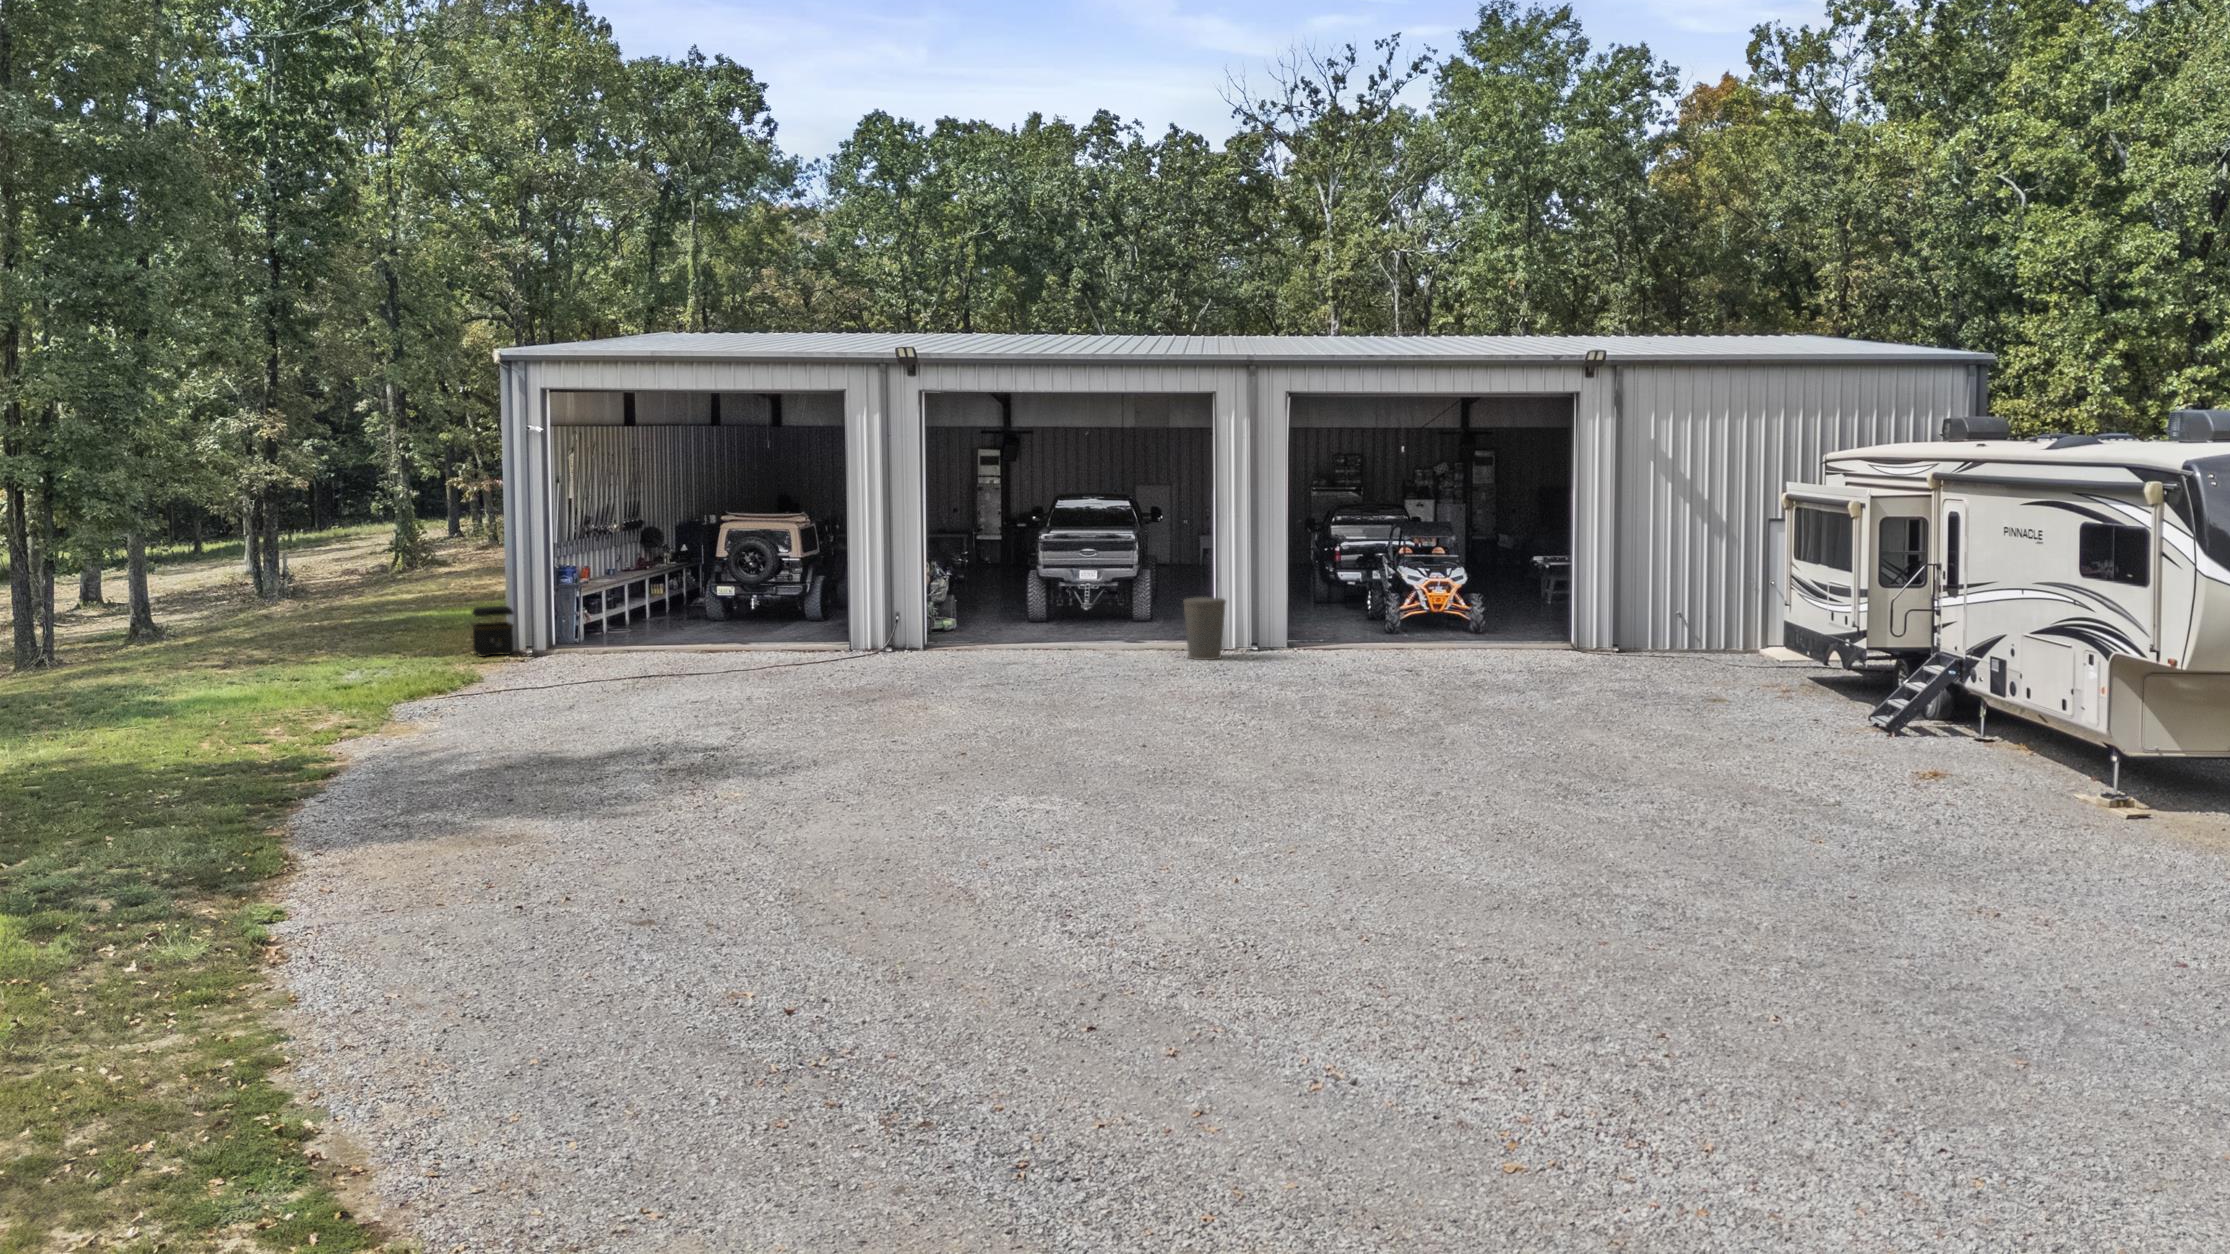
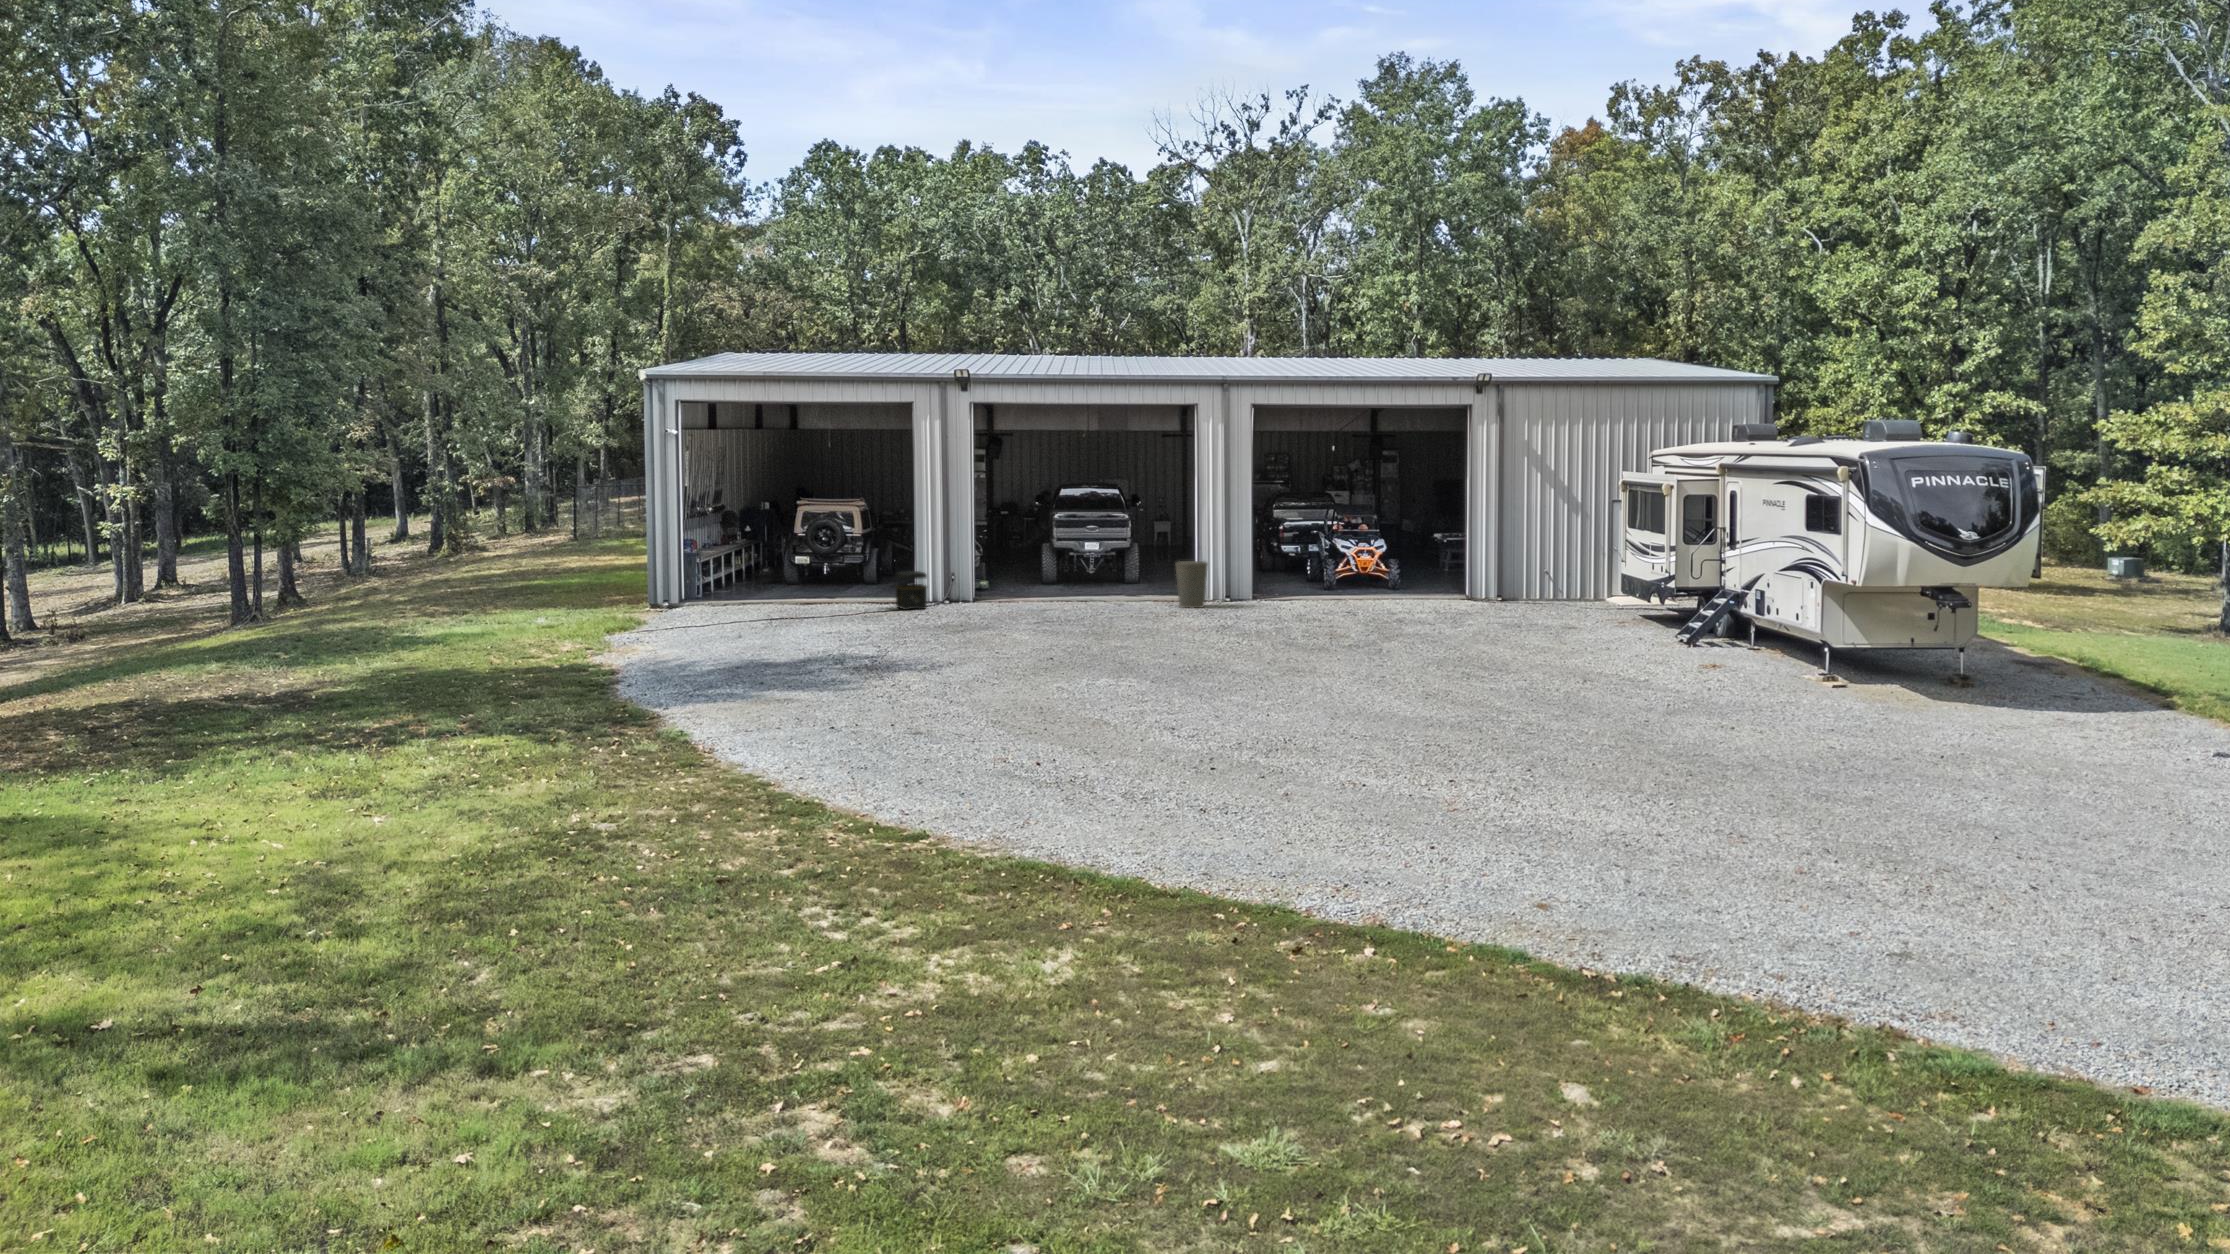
toolbox: present [472,606,514,656] -> present [896,571,927,610]

